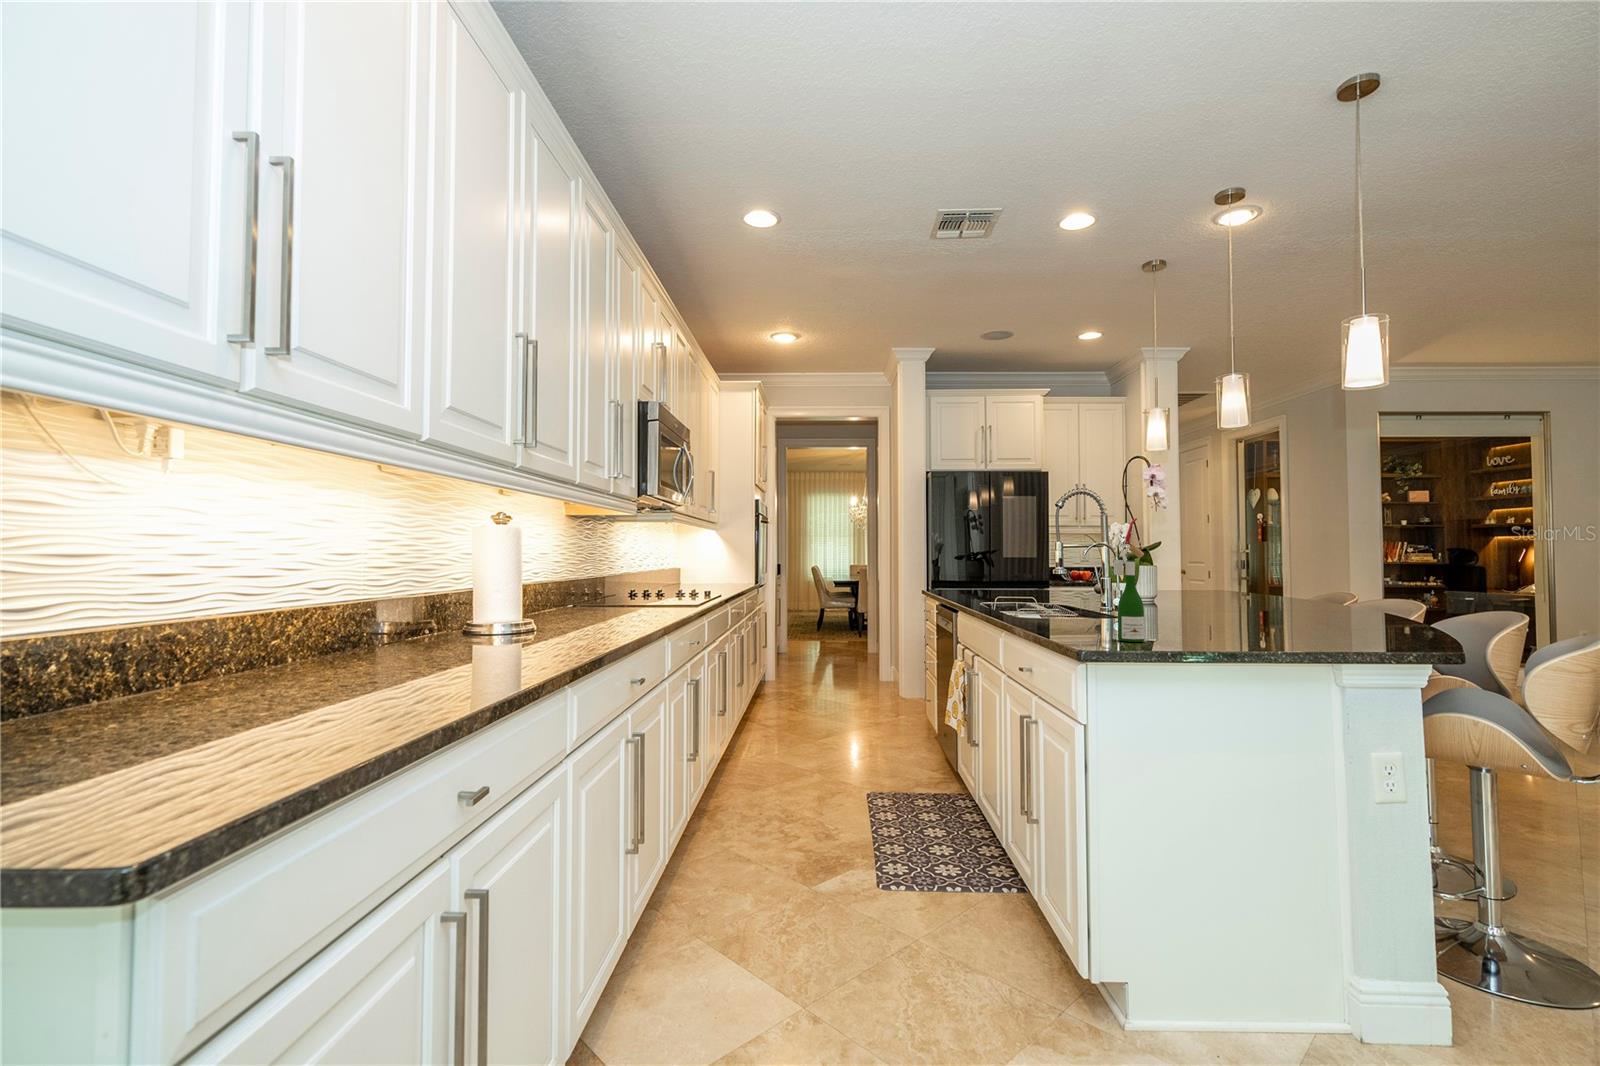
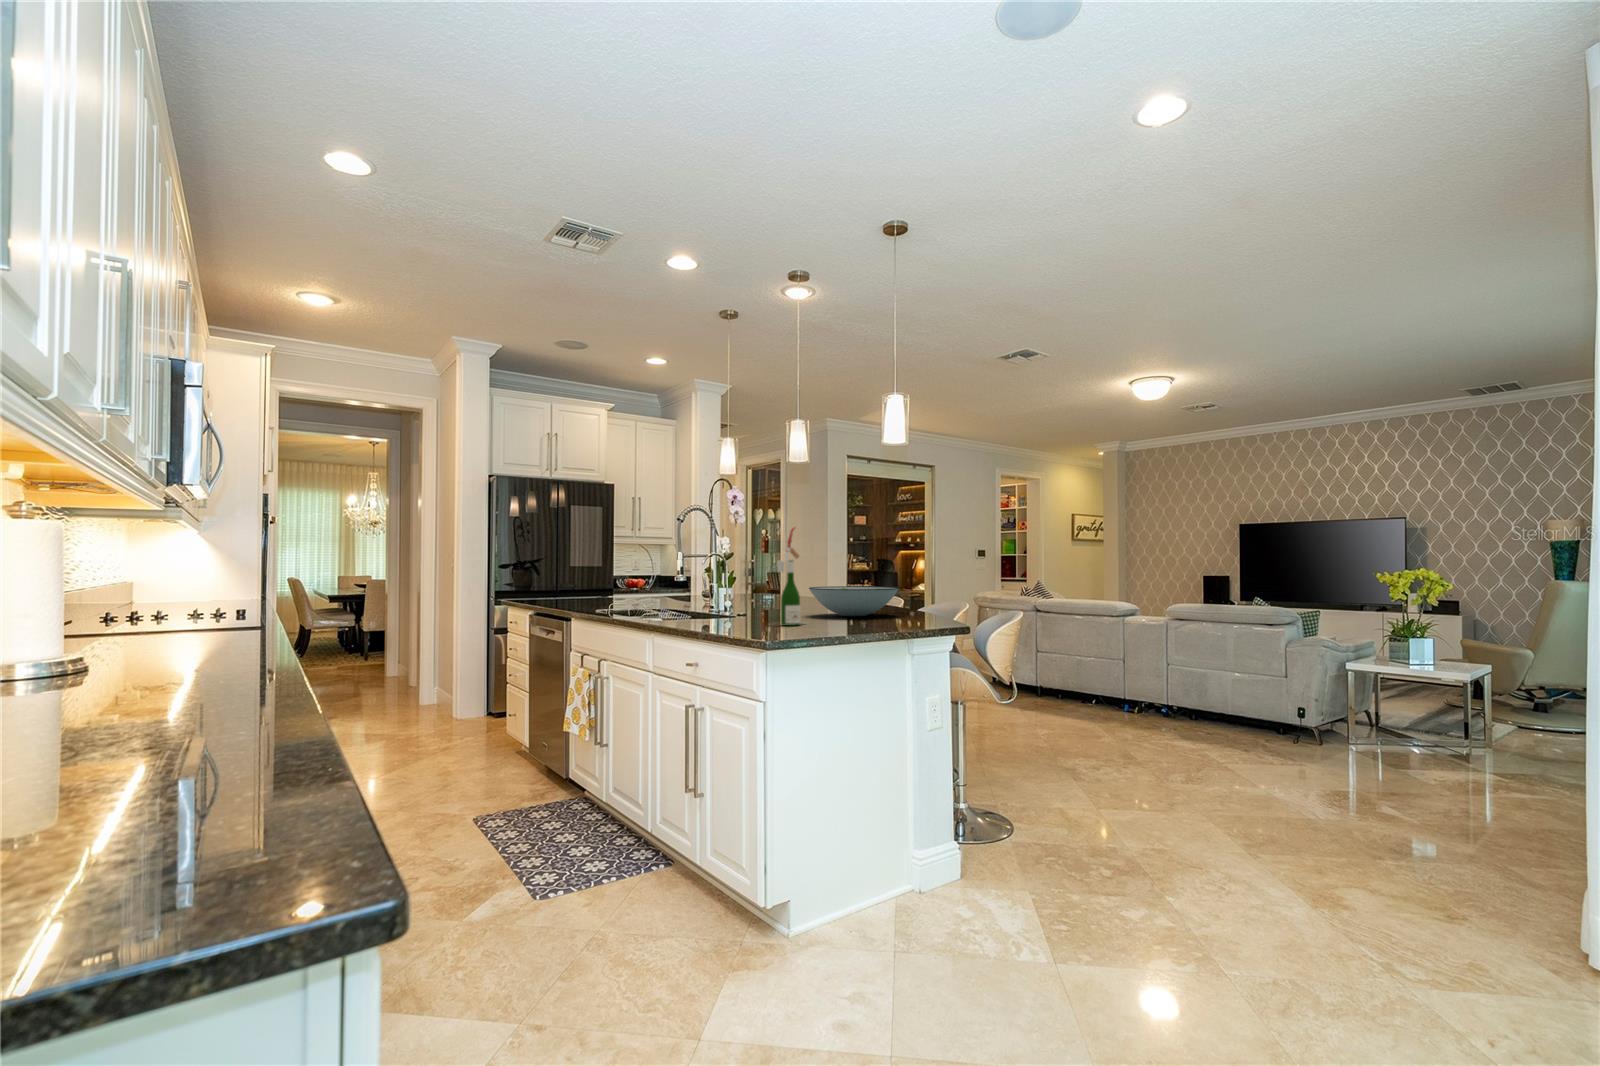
decorative bowl: none [1187,592,1332,635] -> present [809,586,899,616]

